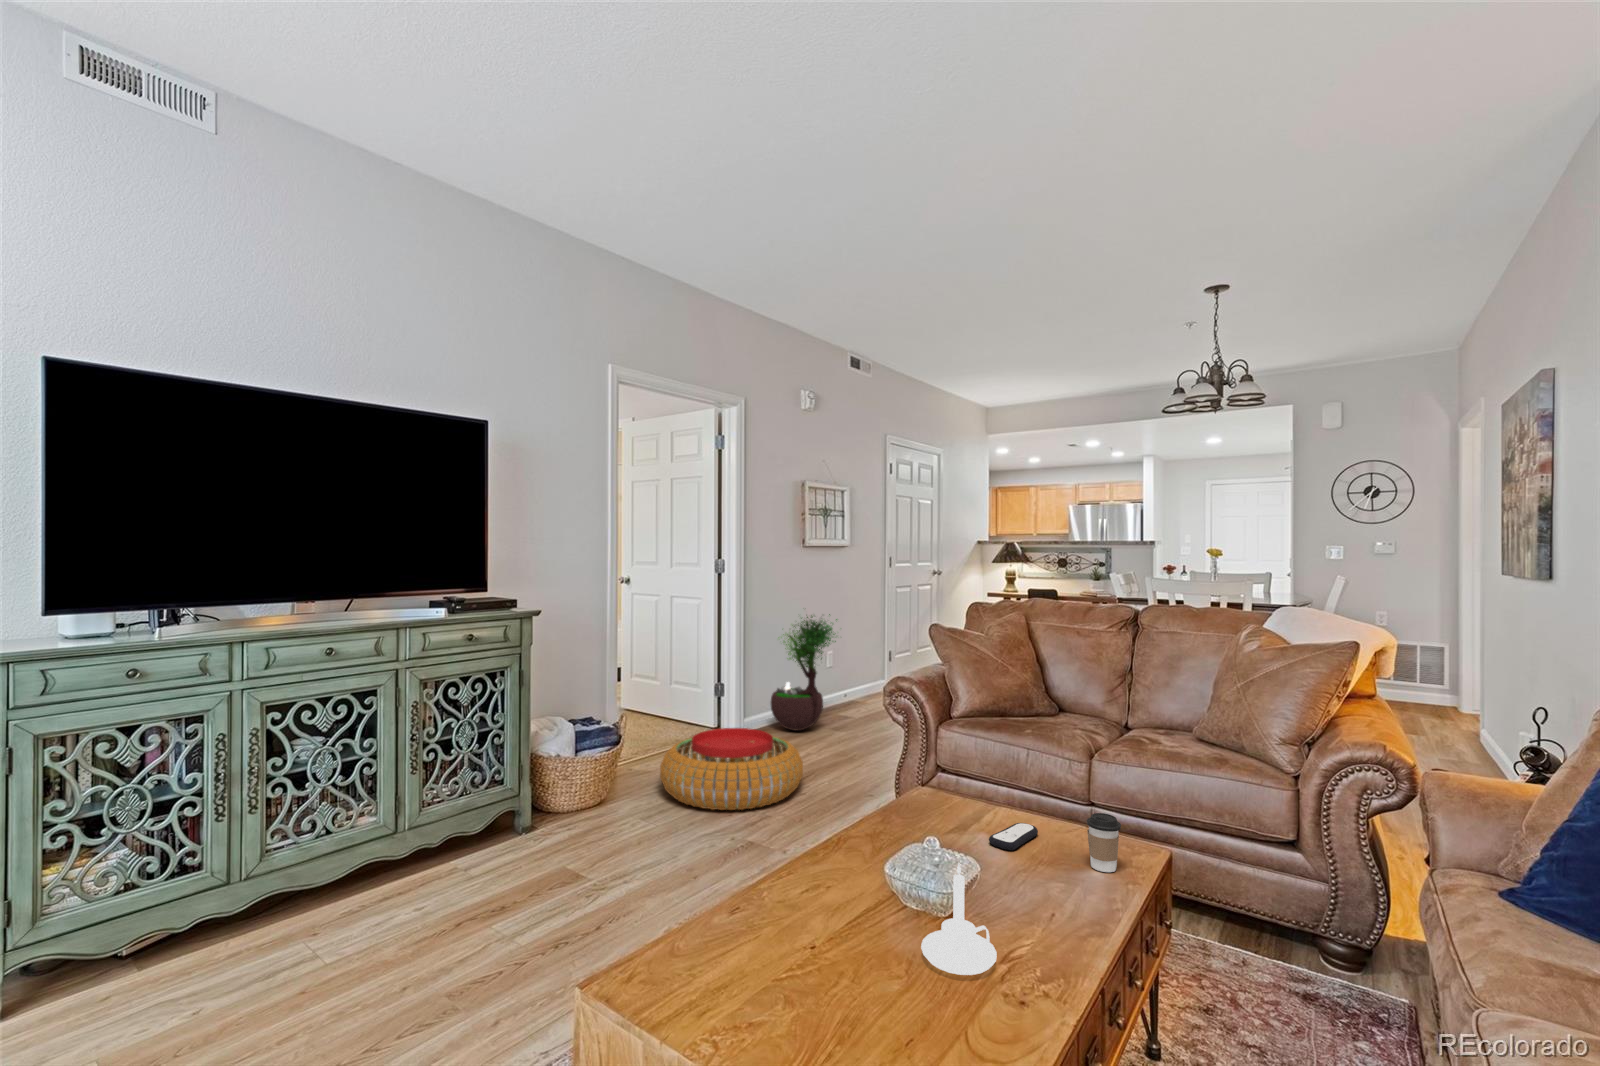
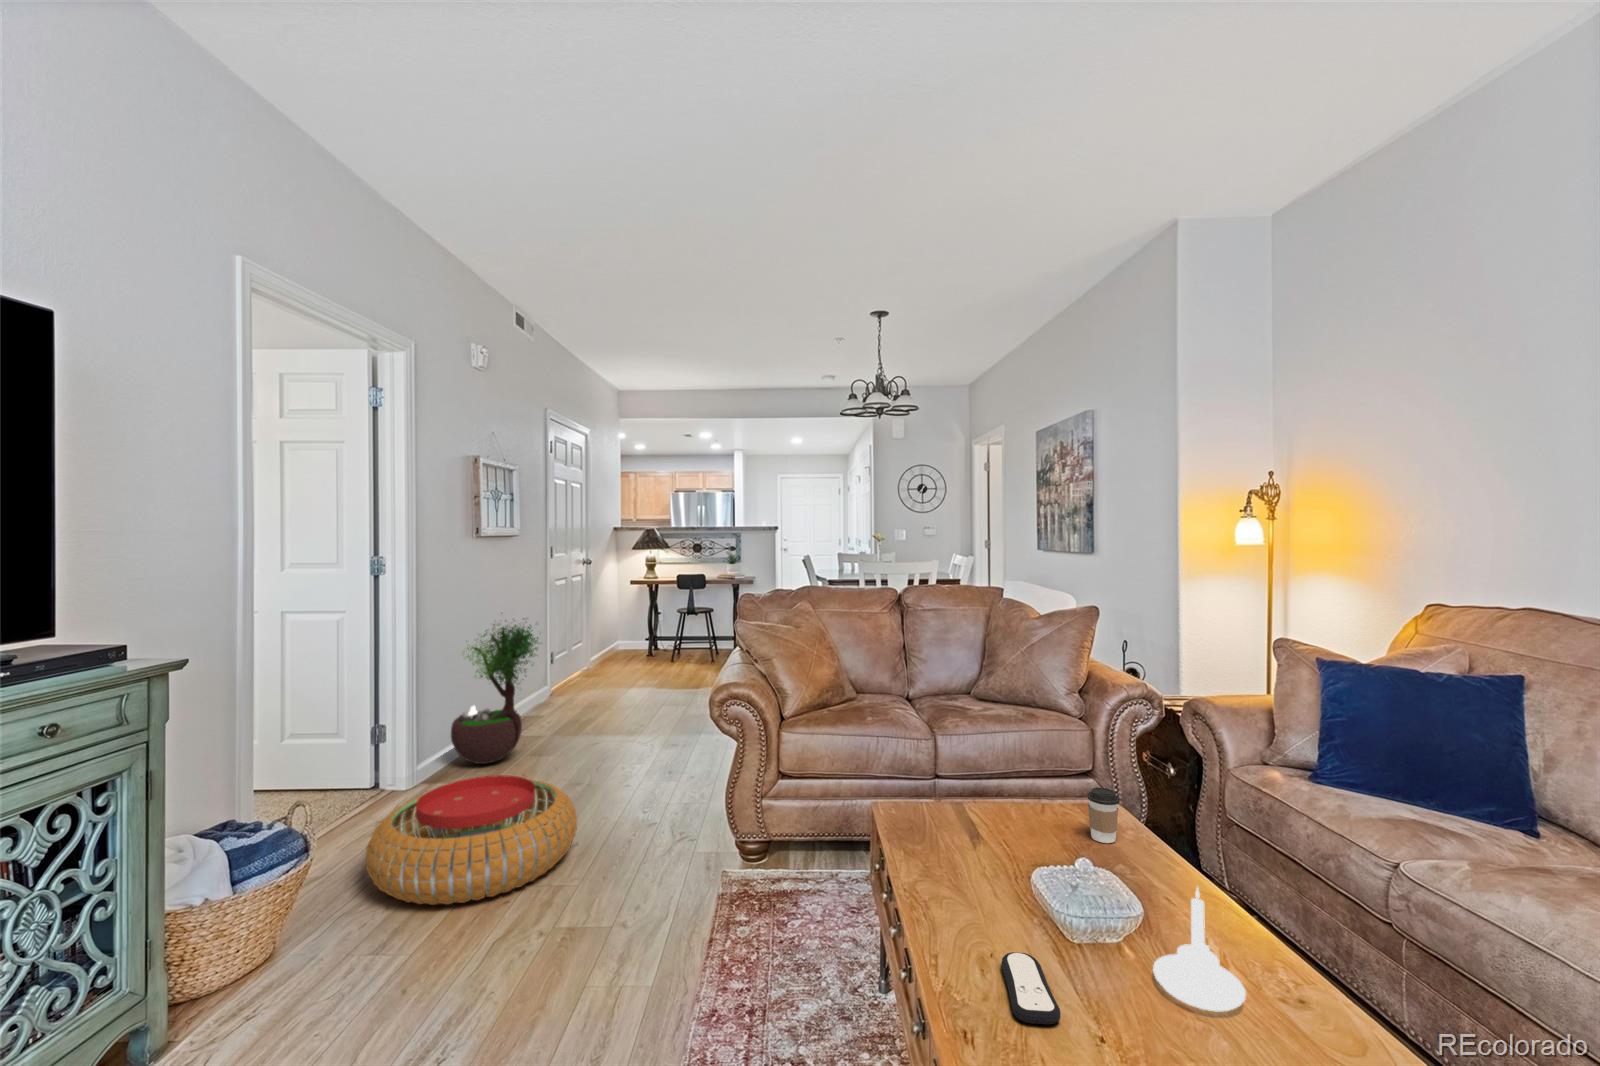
remote control: present [989,823,1038,850] -> present [1001,952,1060,1024]

